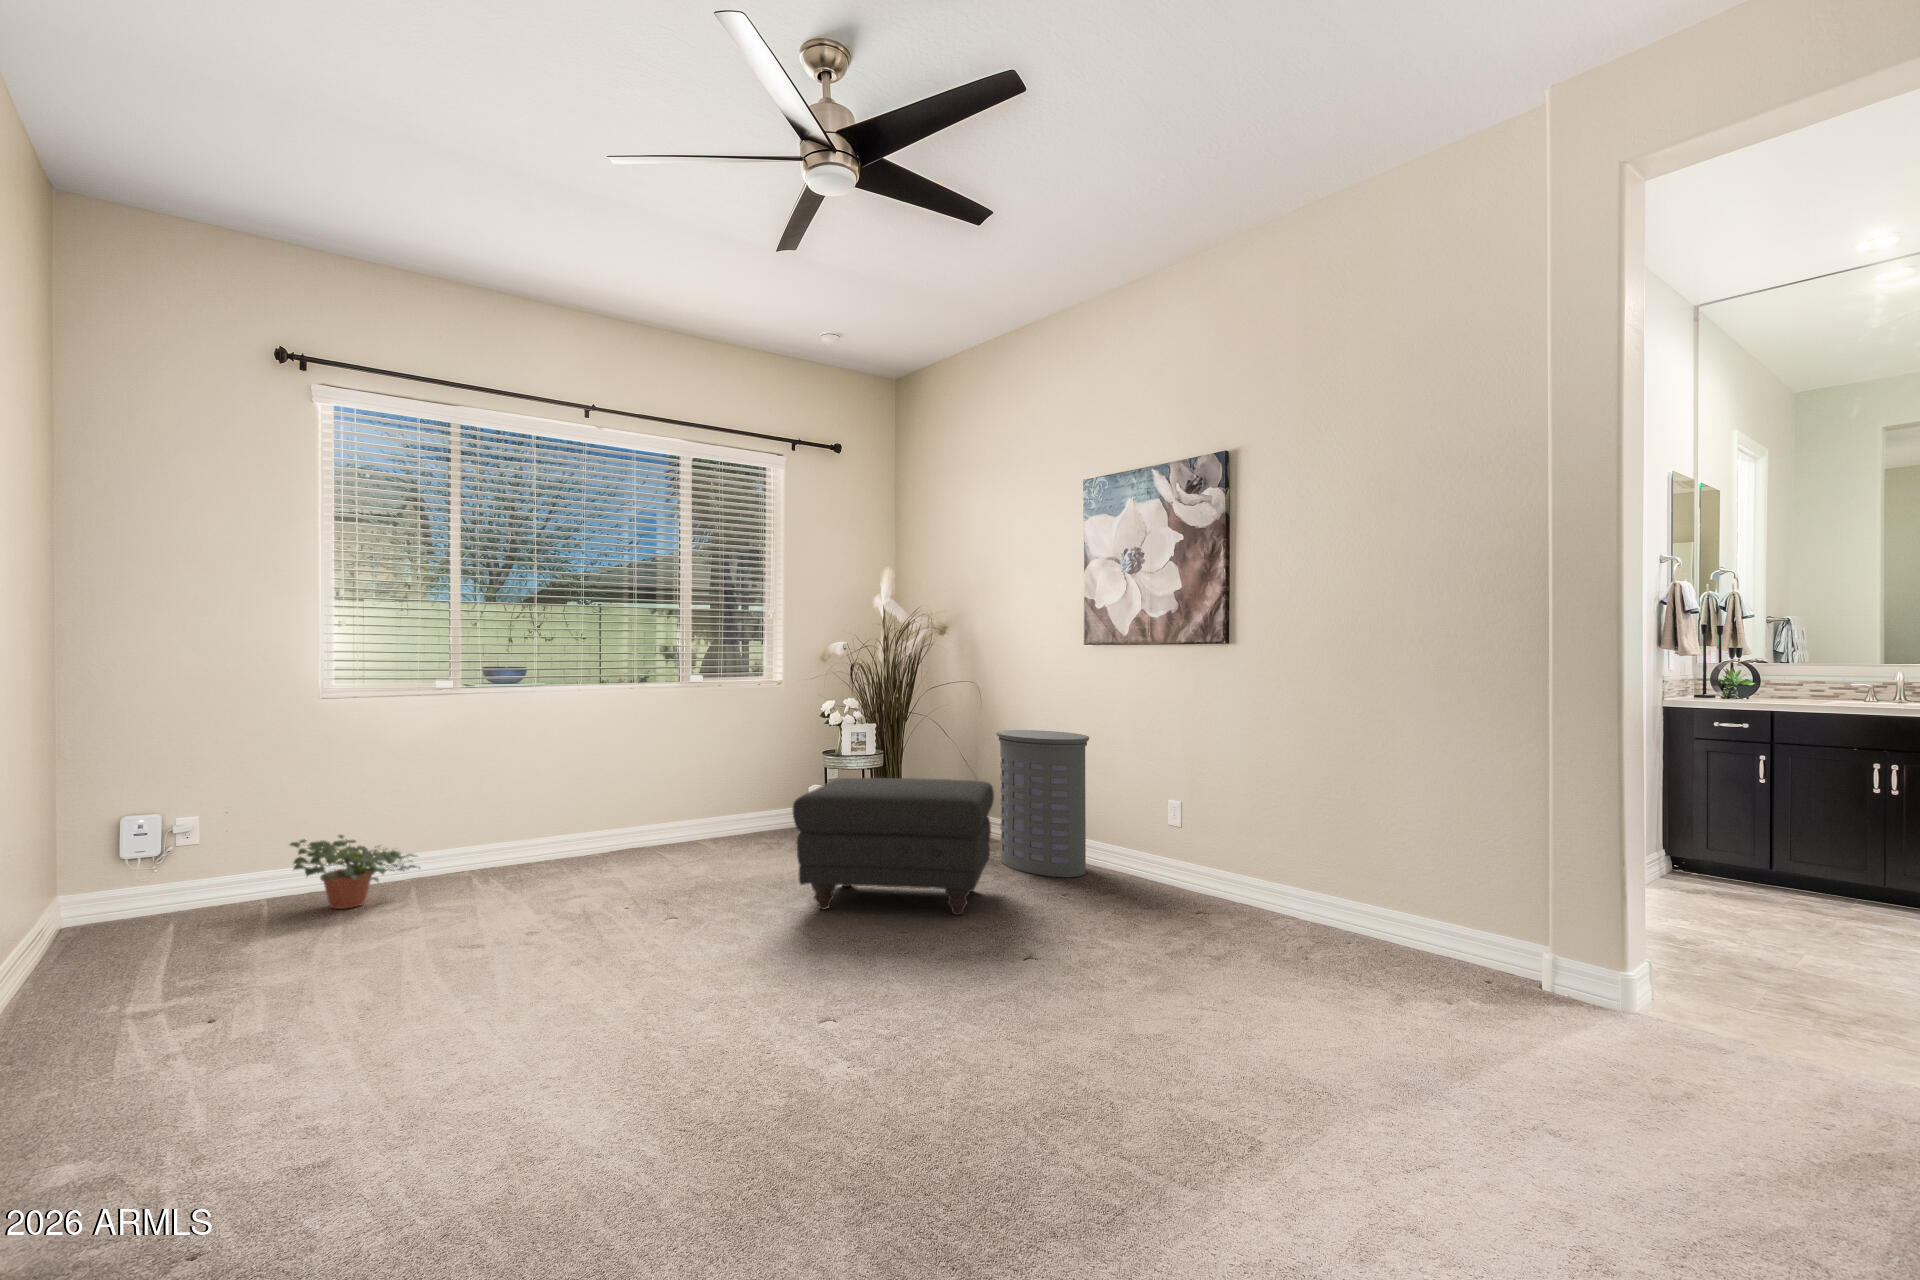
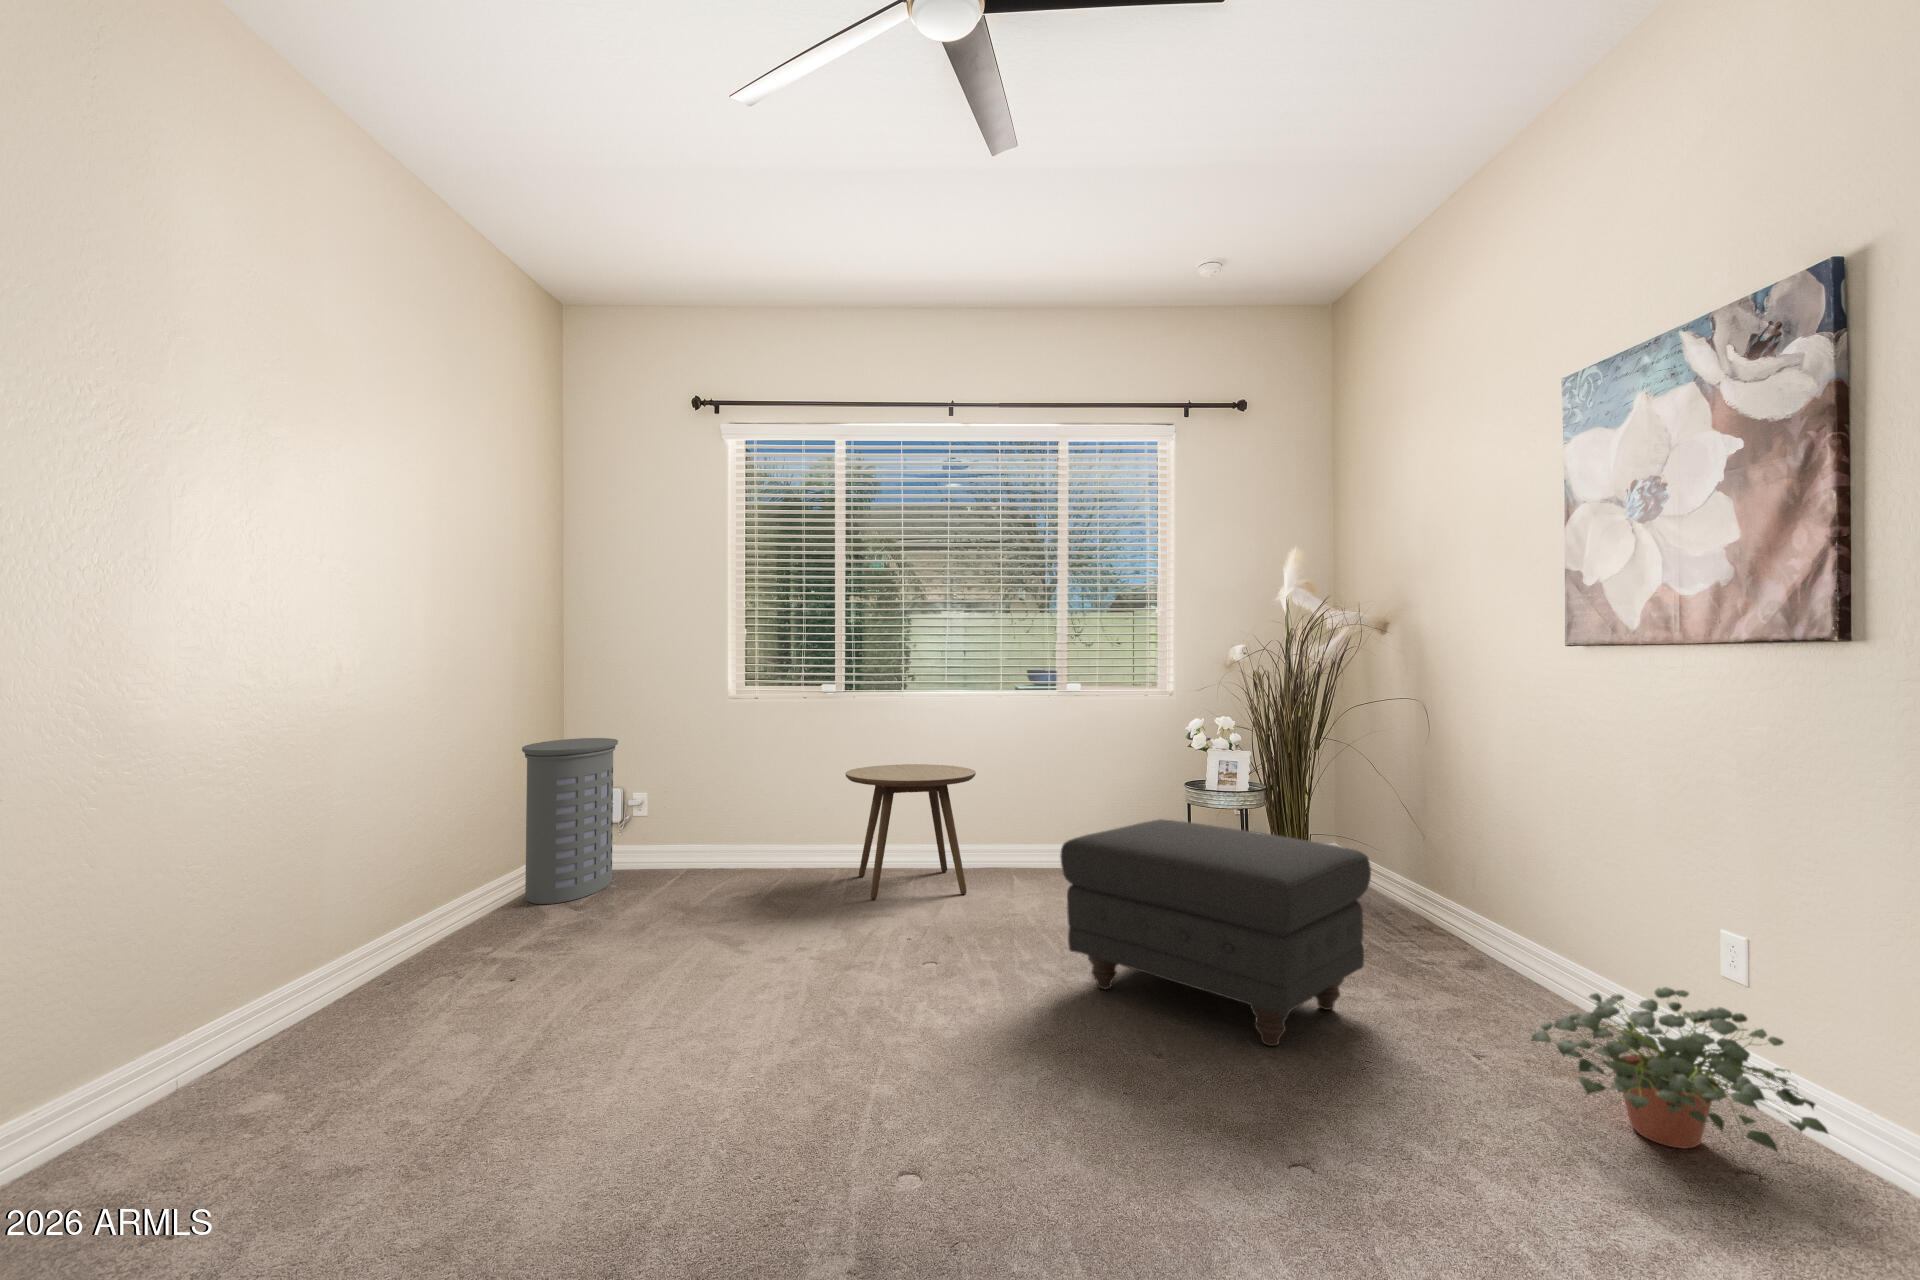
laundry hamper: present [996,730,1089,877] -> present [522,738,618,904]
side table: none [497,757,635,890] -> present [846,764,976,900]
potted plant: present [290,835,417,909] -> present [1532,987,1828,1151]

